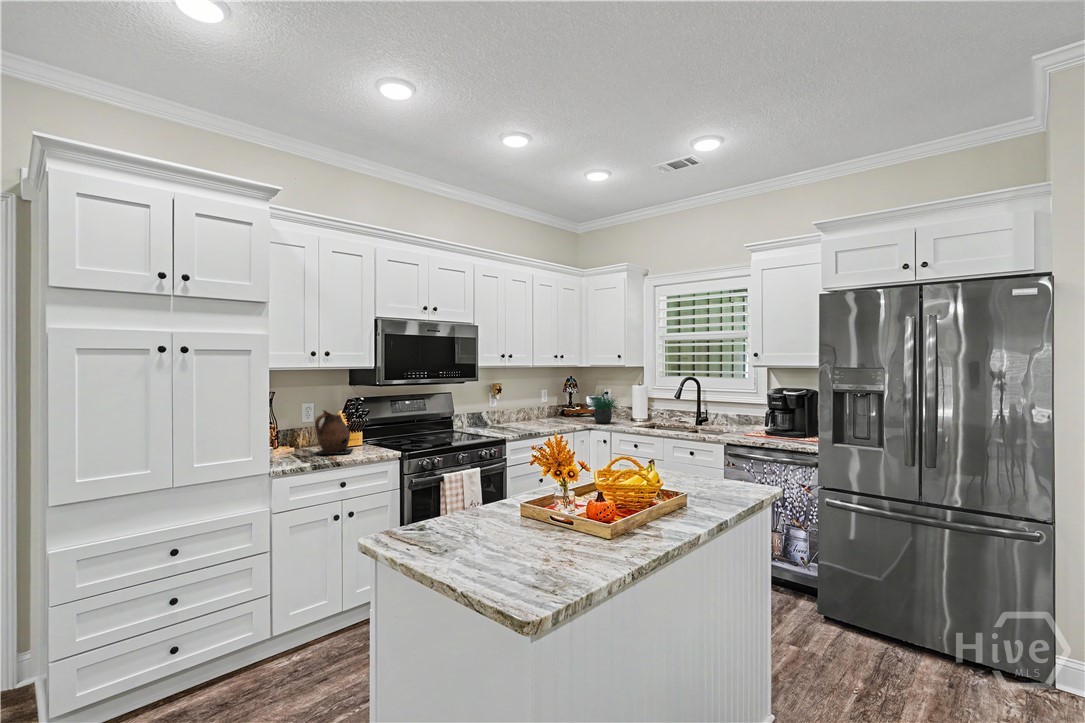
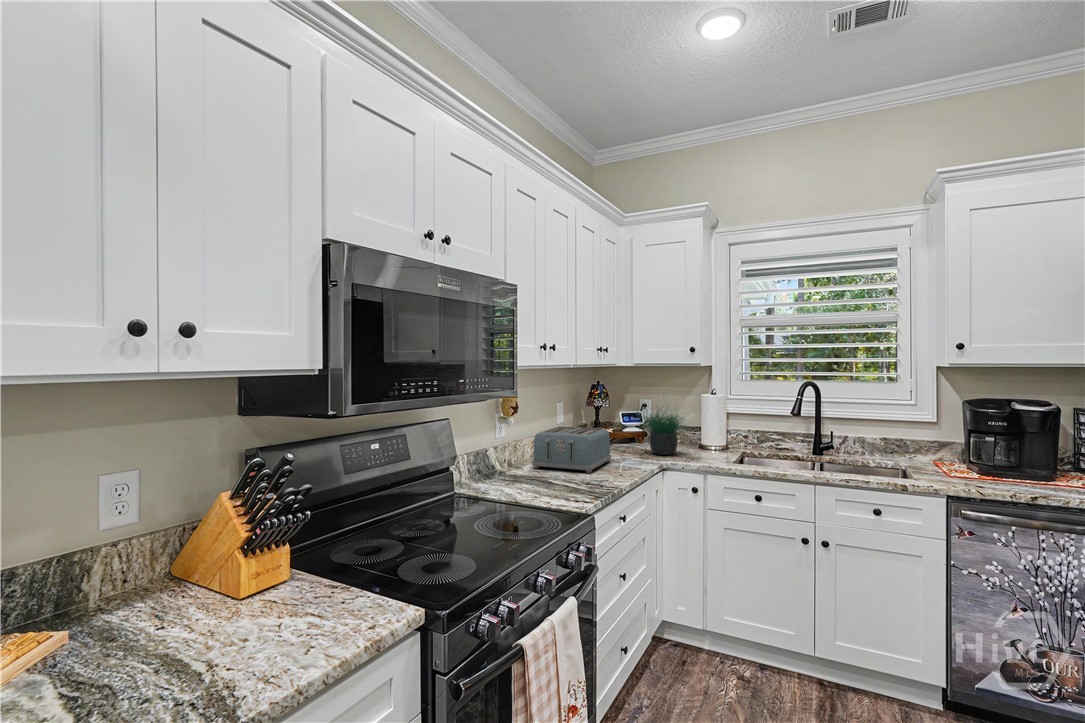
toaster: none [510,403,562,428] -> present [532,427,611,473]
ceramic pitcher: present [315,410,353,454] -> none [143,512,272,668]

